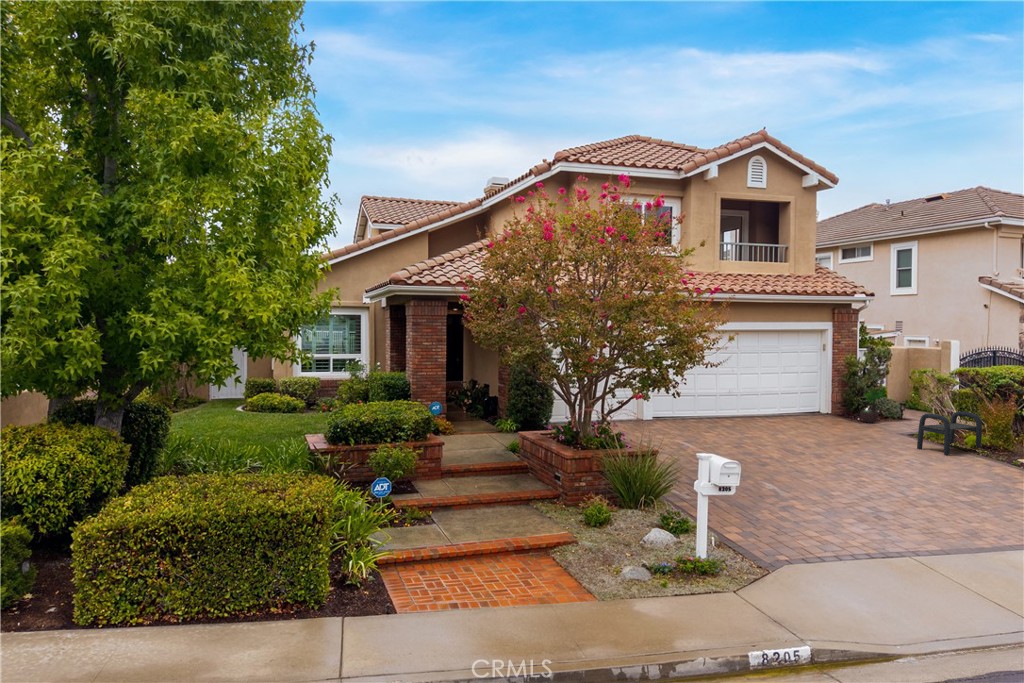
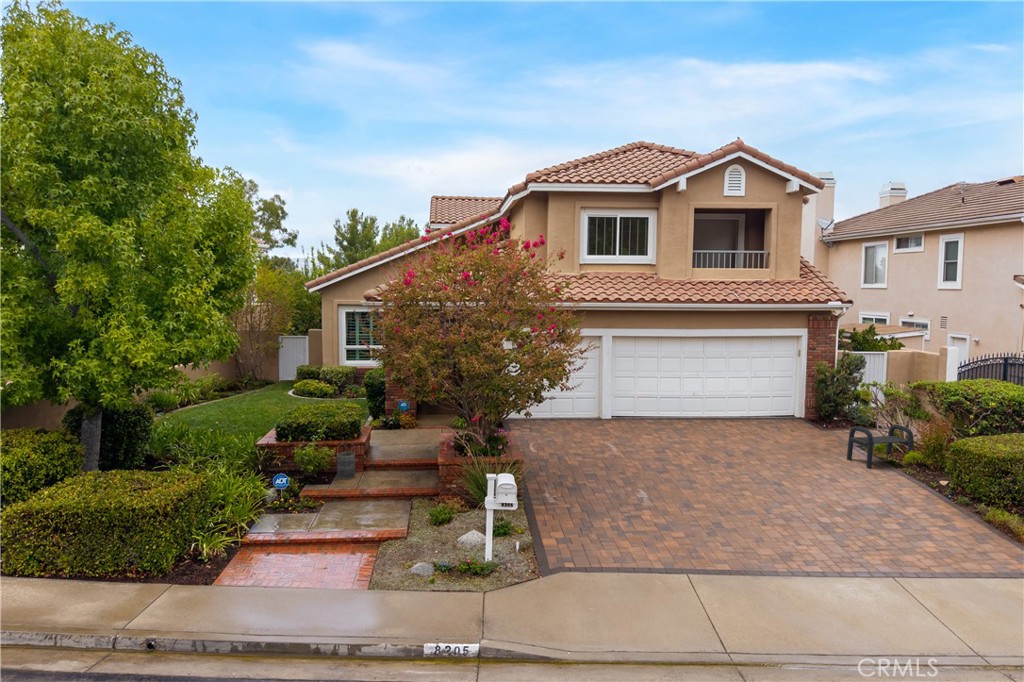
potted tree: present [860,389,883,423] -> none [828,392,852,427]
basket: none [418,442,439,488] -> present [337,451,355,480]

